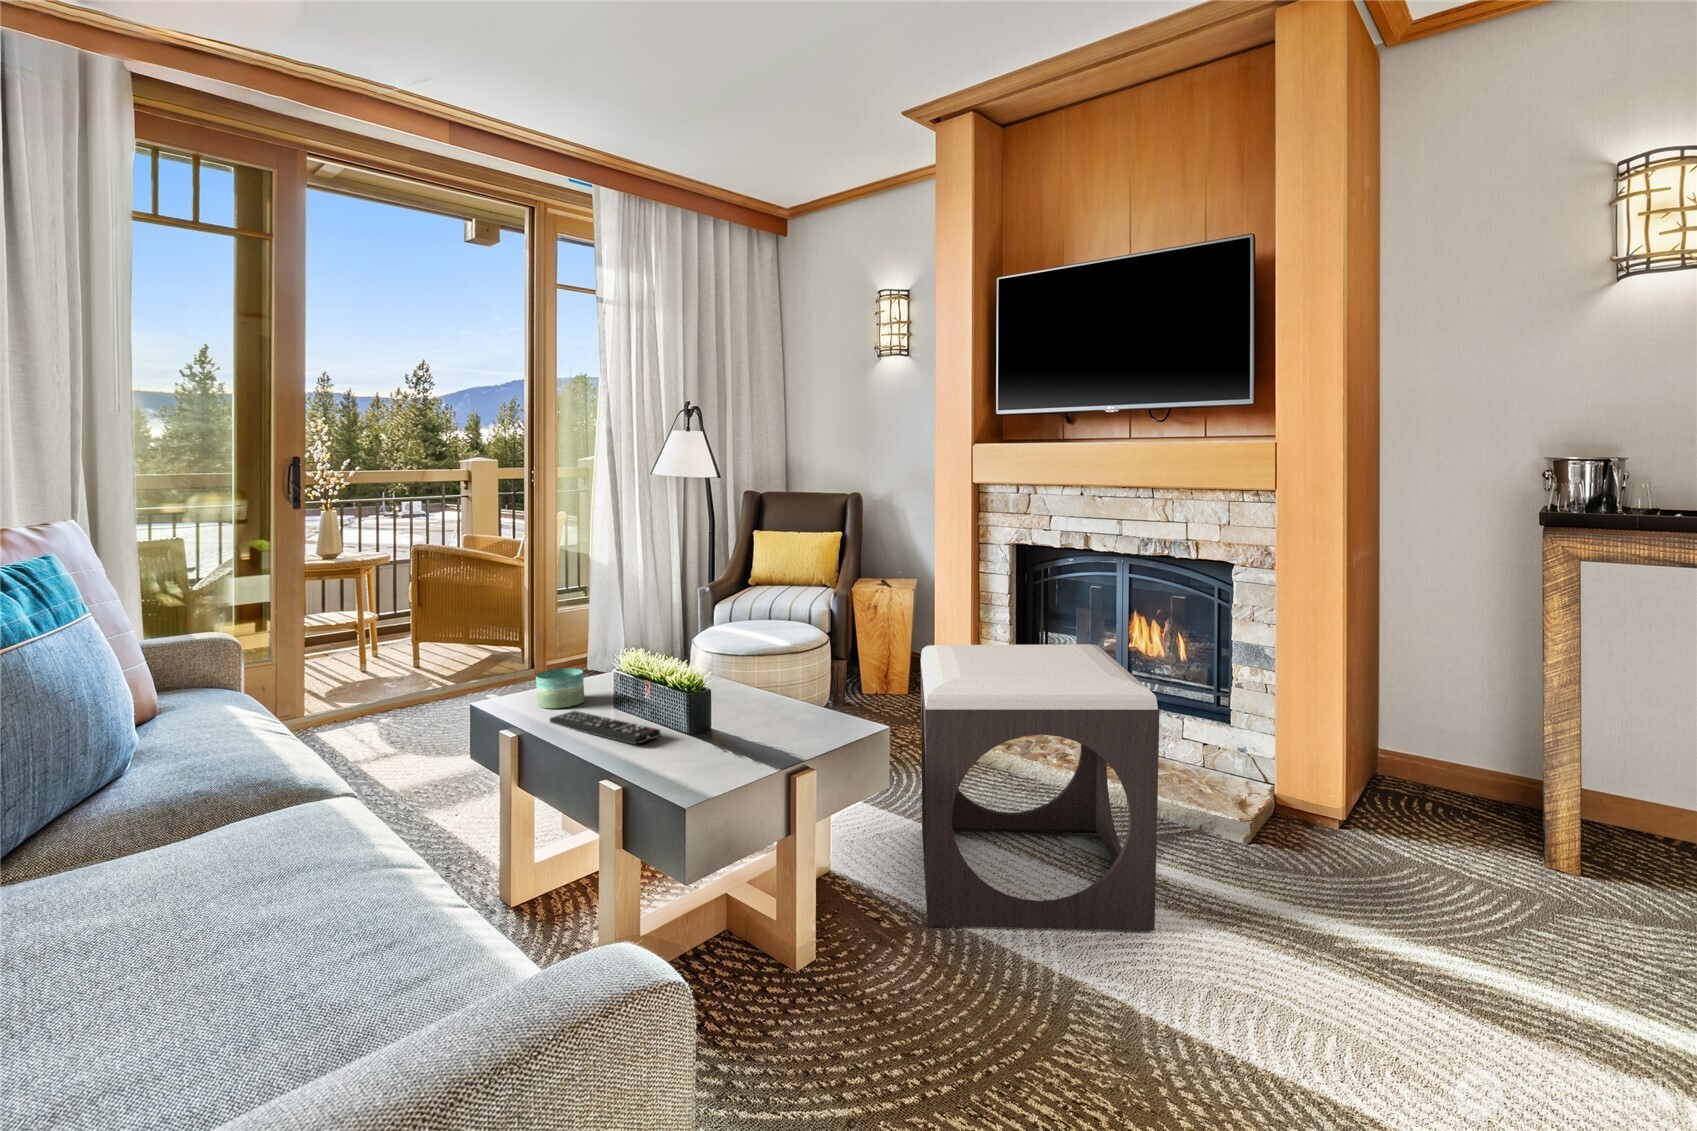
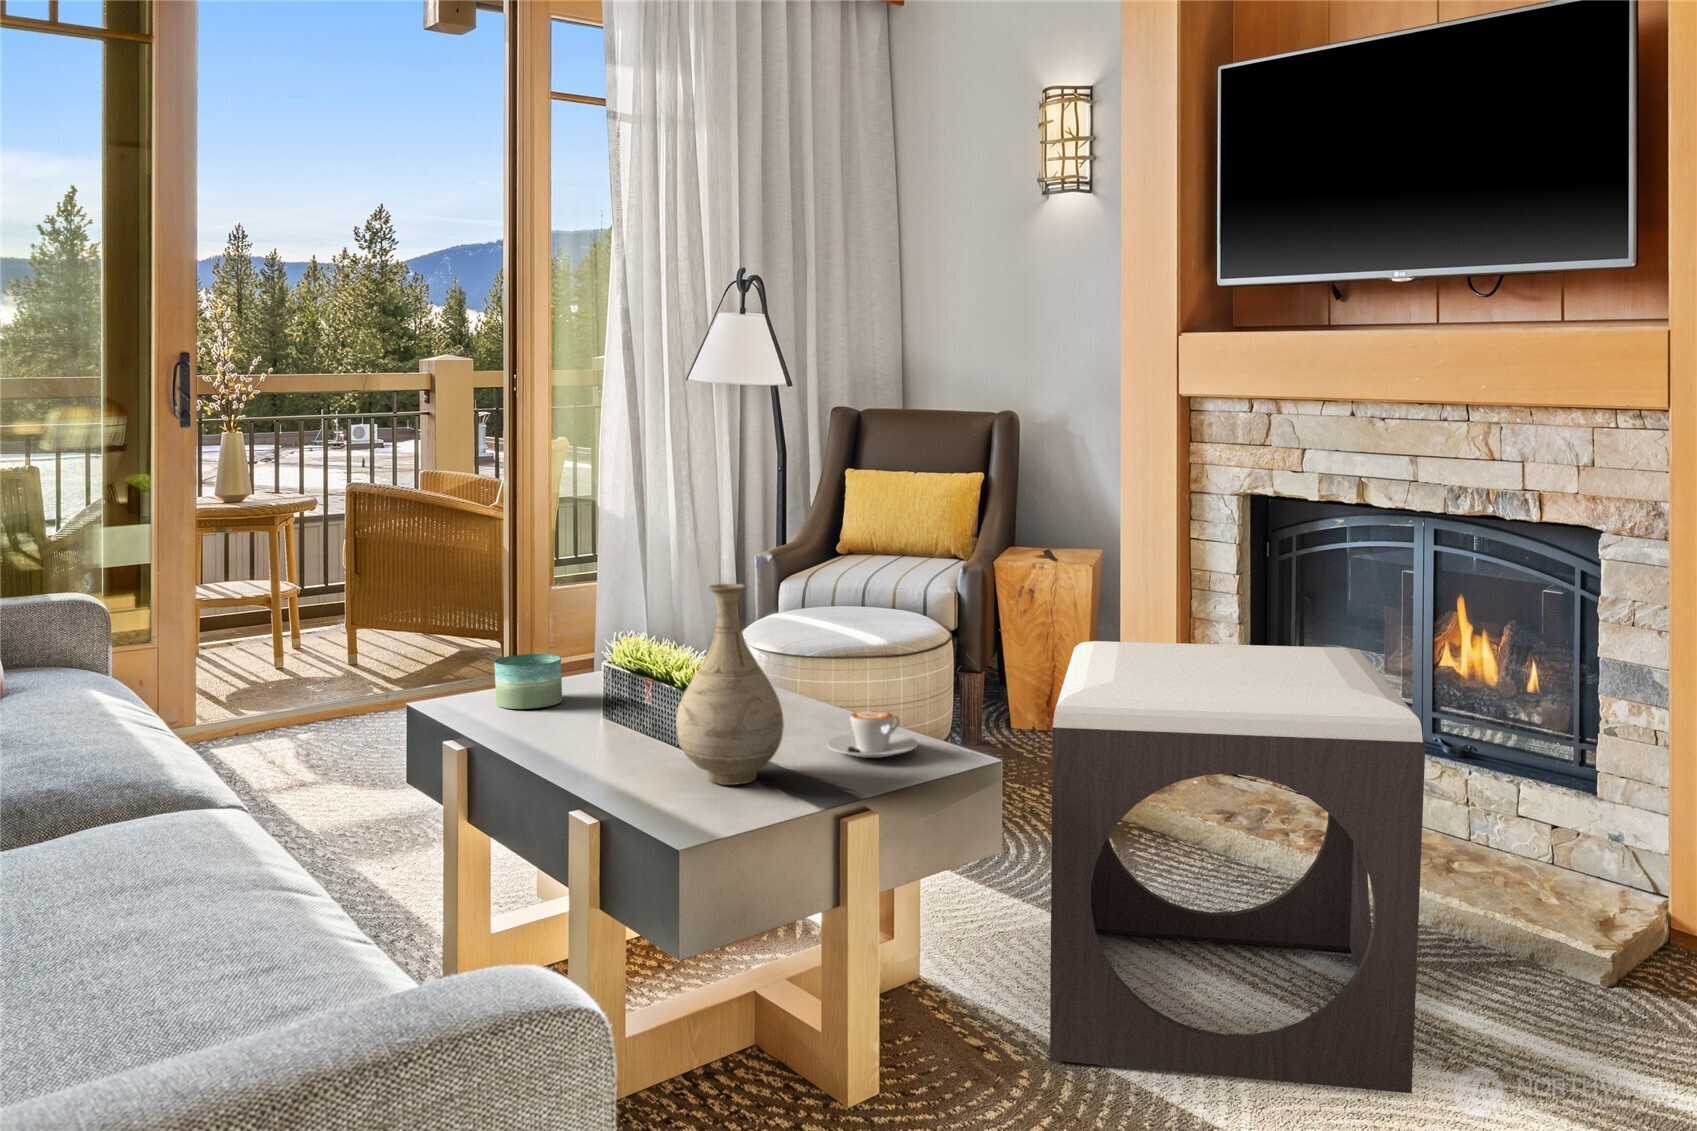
vase: none [676,623,750,761] -> present [676,584,784,785]
coffee cup: none [774,701,835,734] -> present [827,710,918,758]
remote control: present [550,711,661,745] -> none [509,712,660,759]

